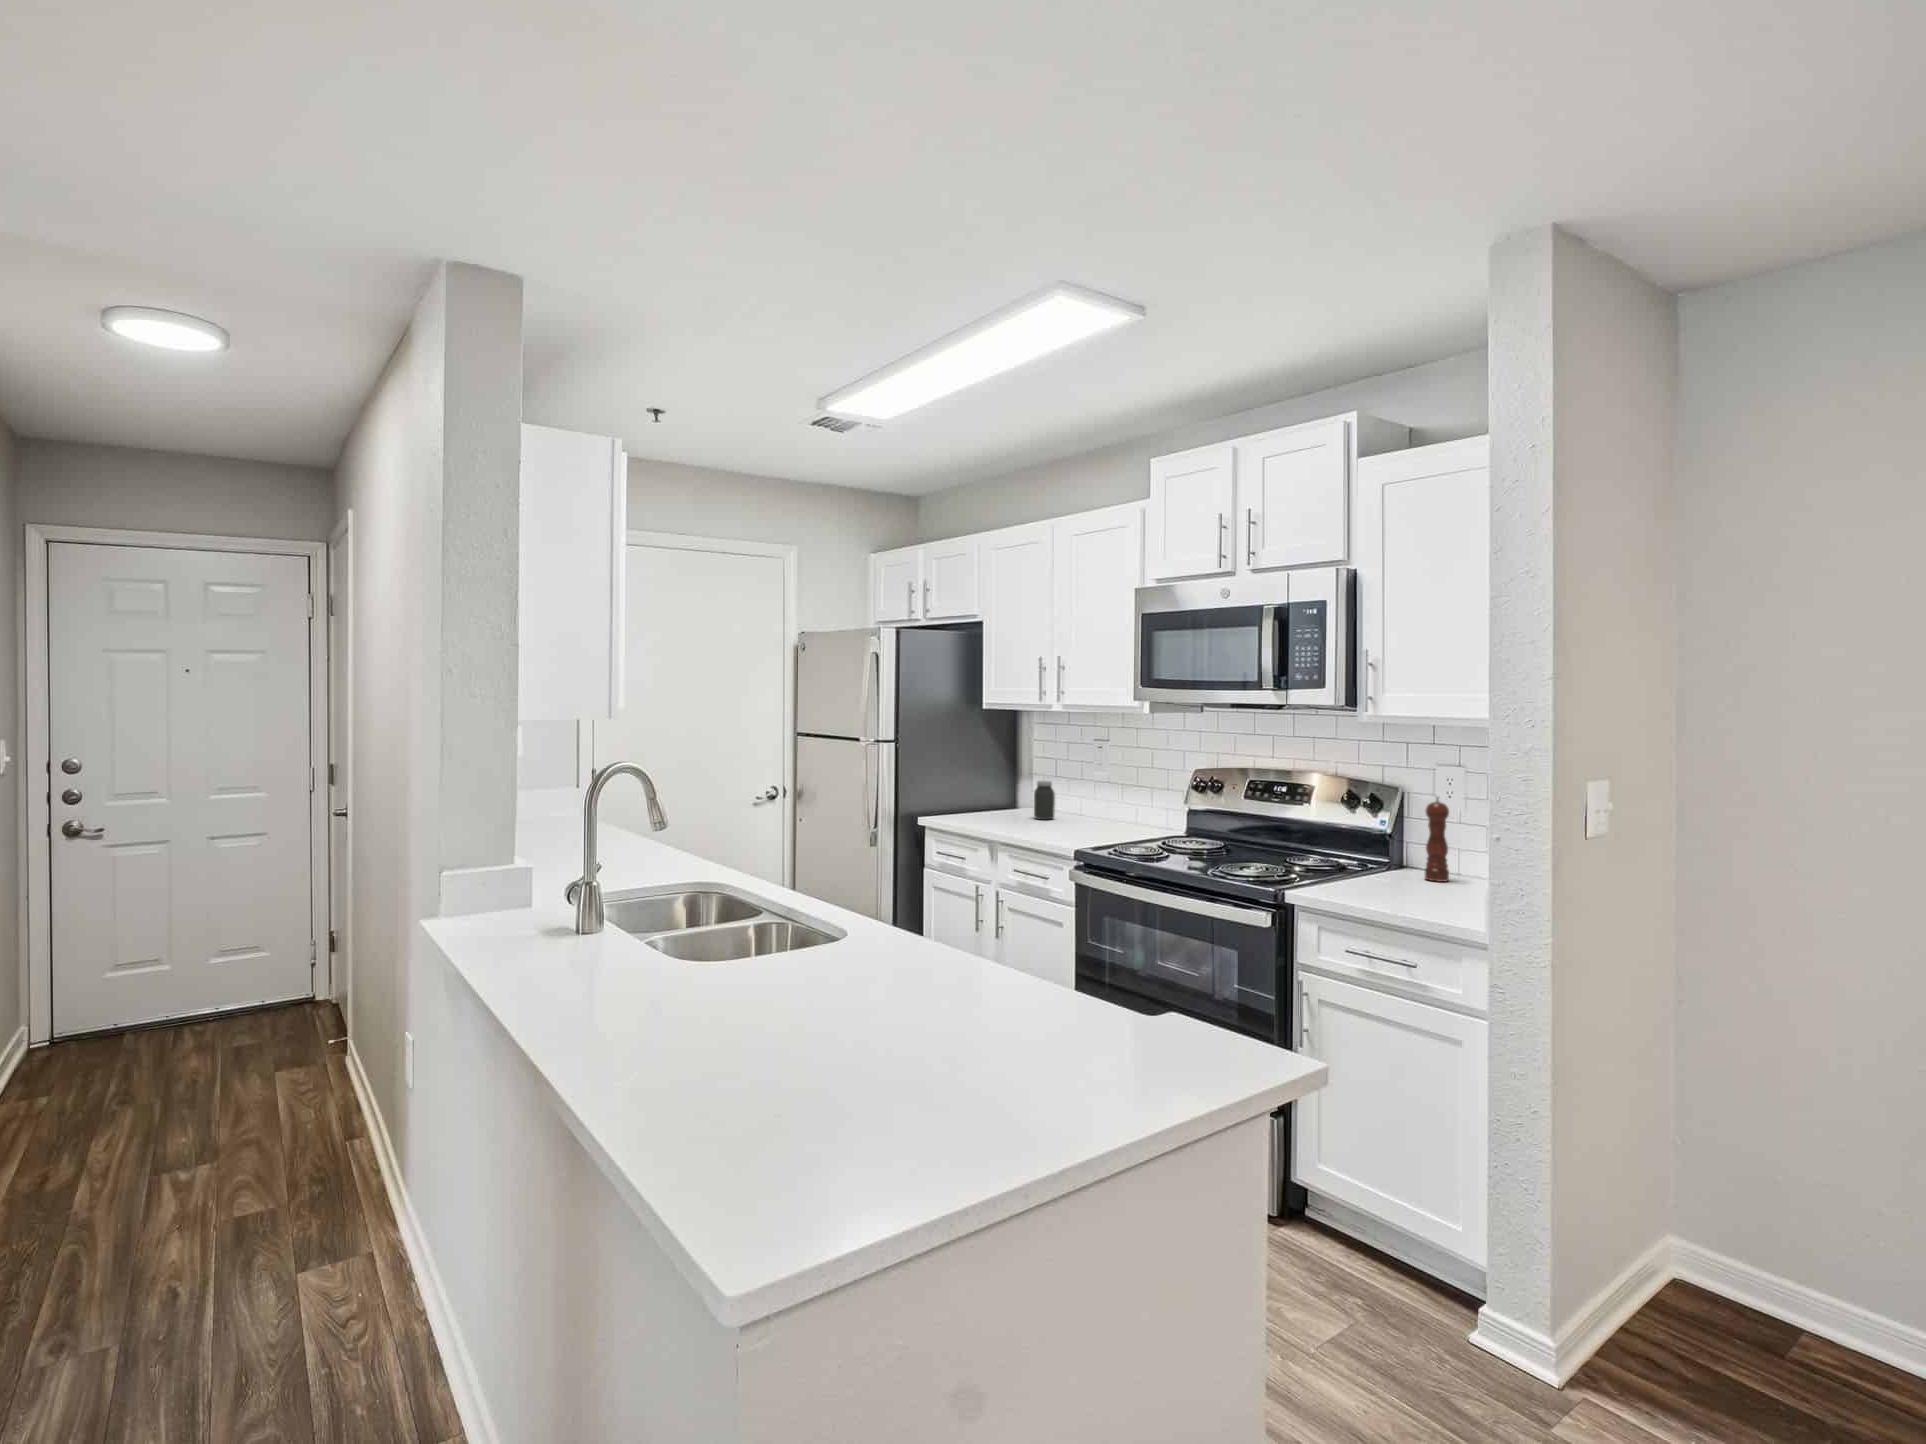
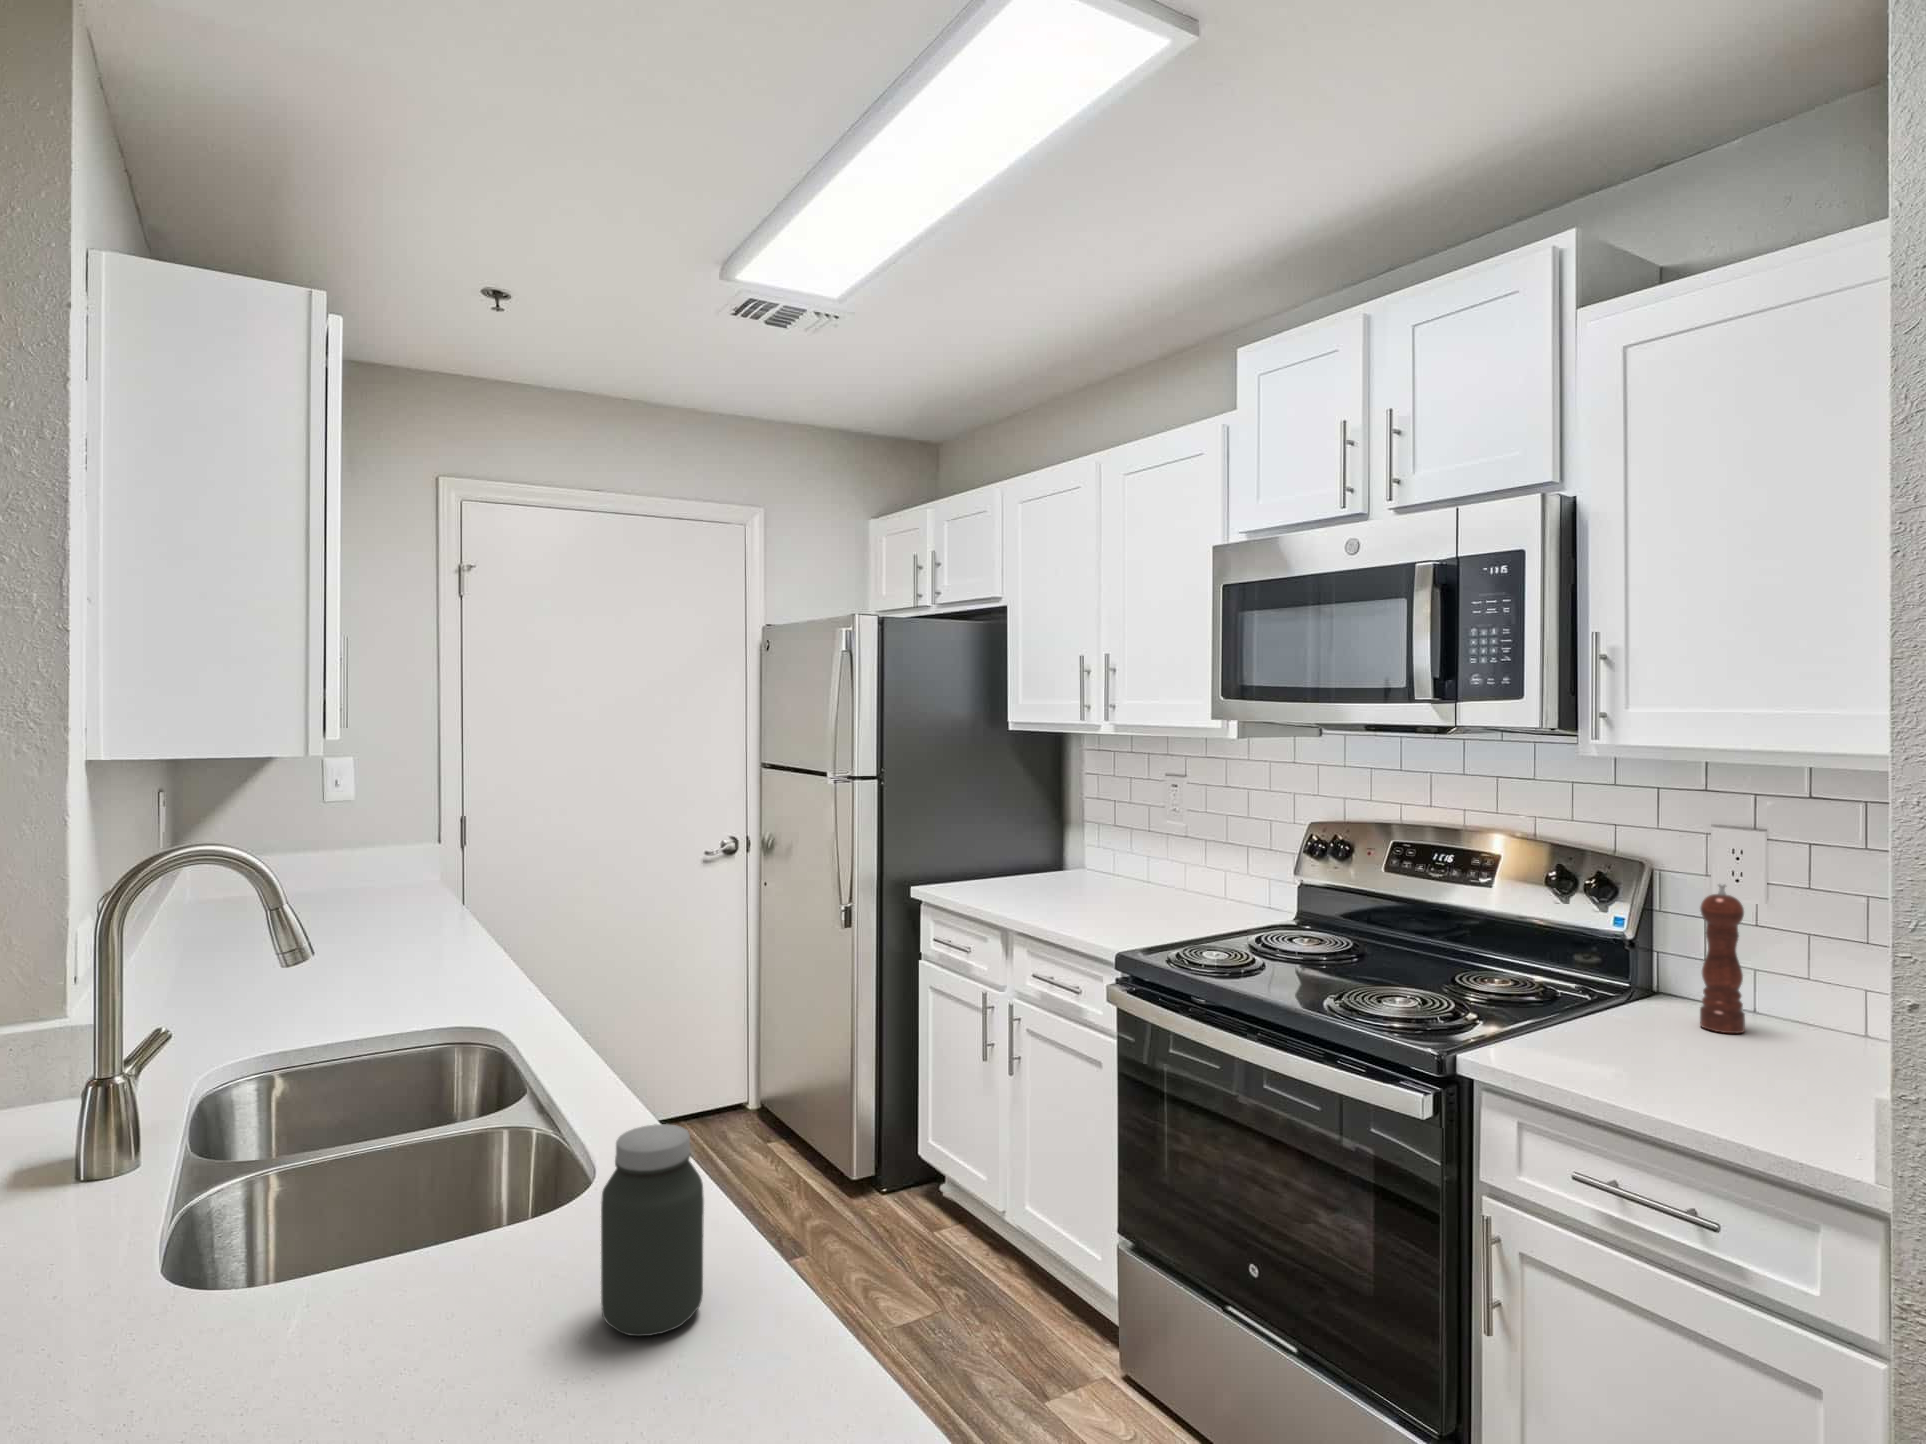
jar: present [1034,781,1055,820] -> present [601,1124,704,1336]

